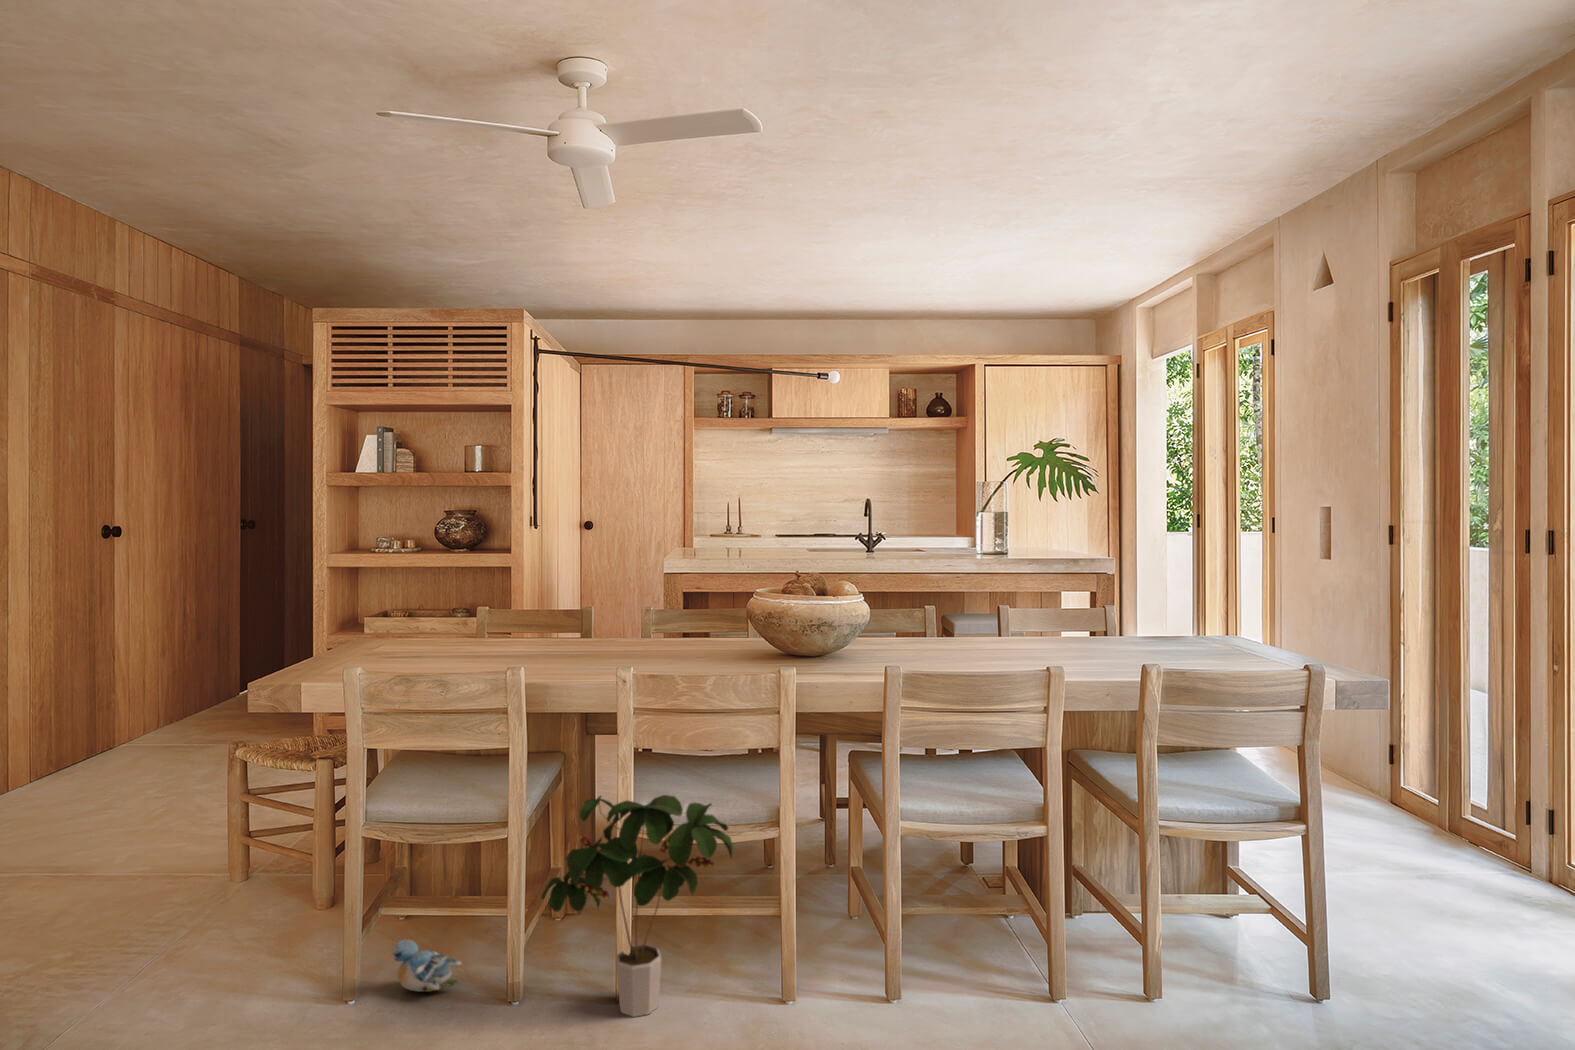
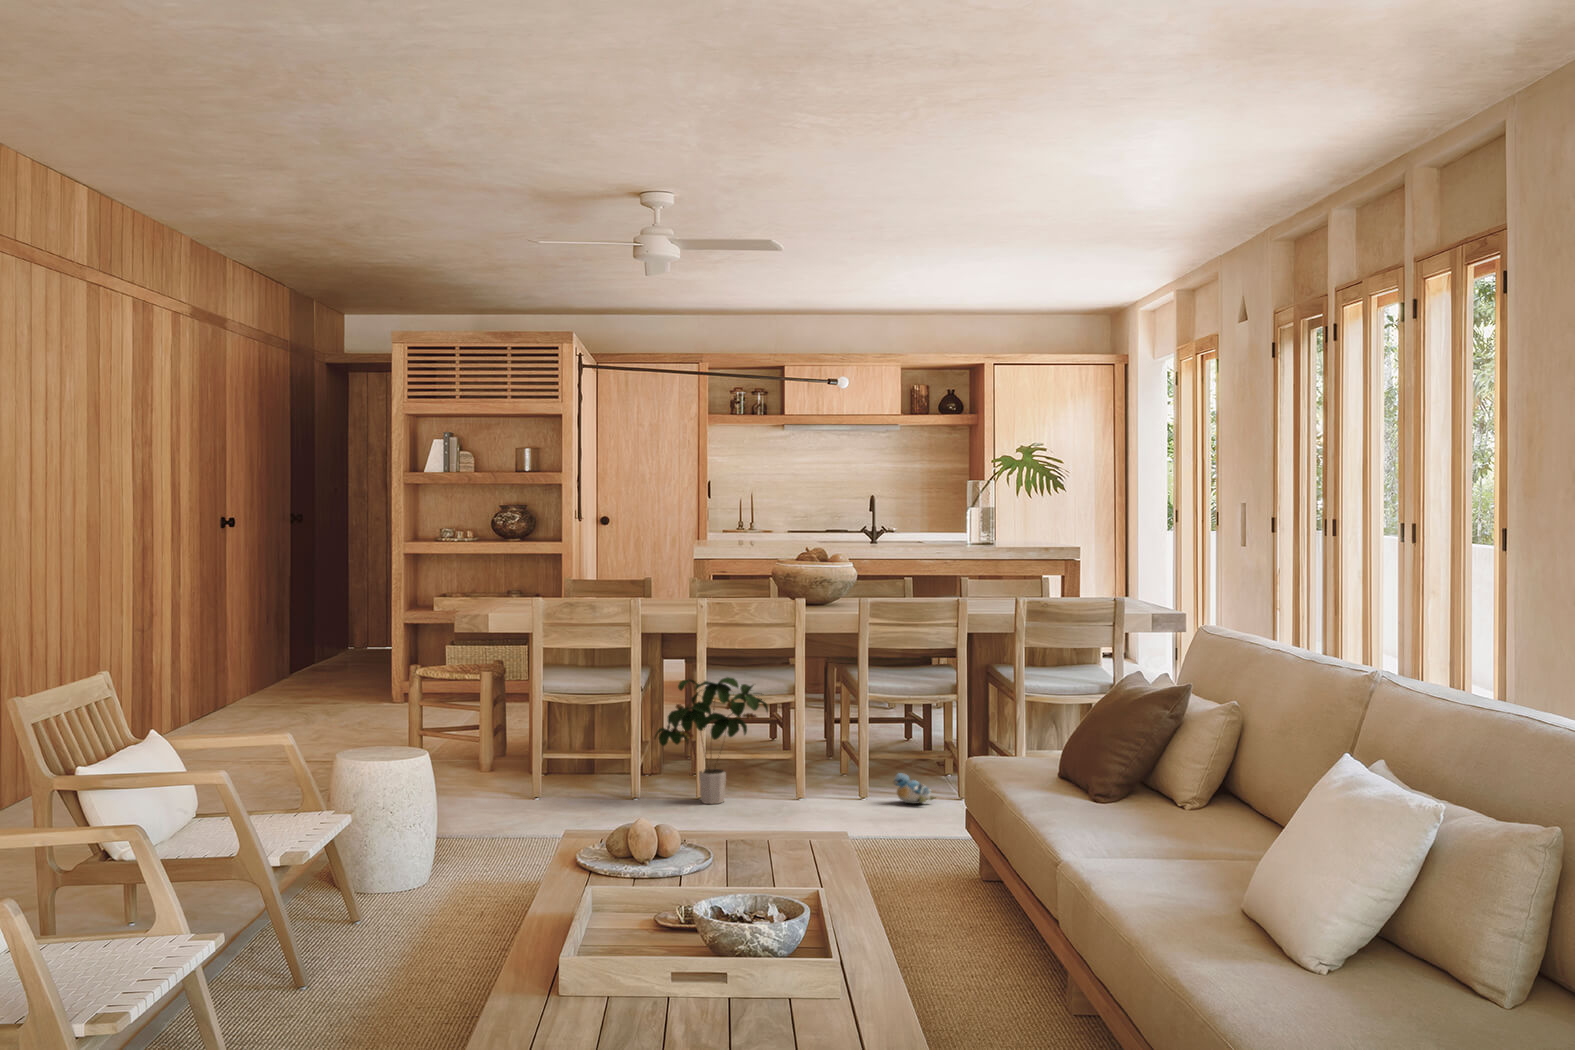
plush toy: present [393,939,461,992] -> present [894,773,936,804]

